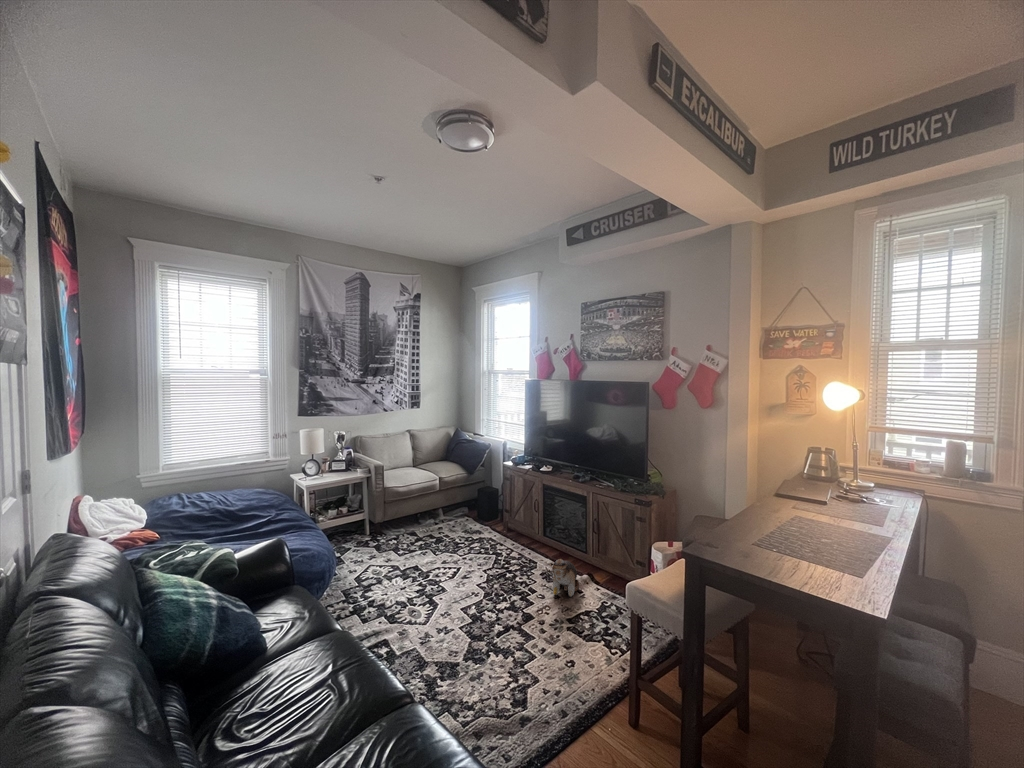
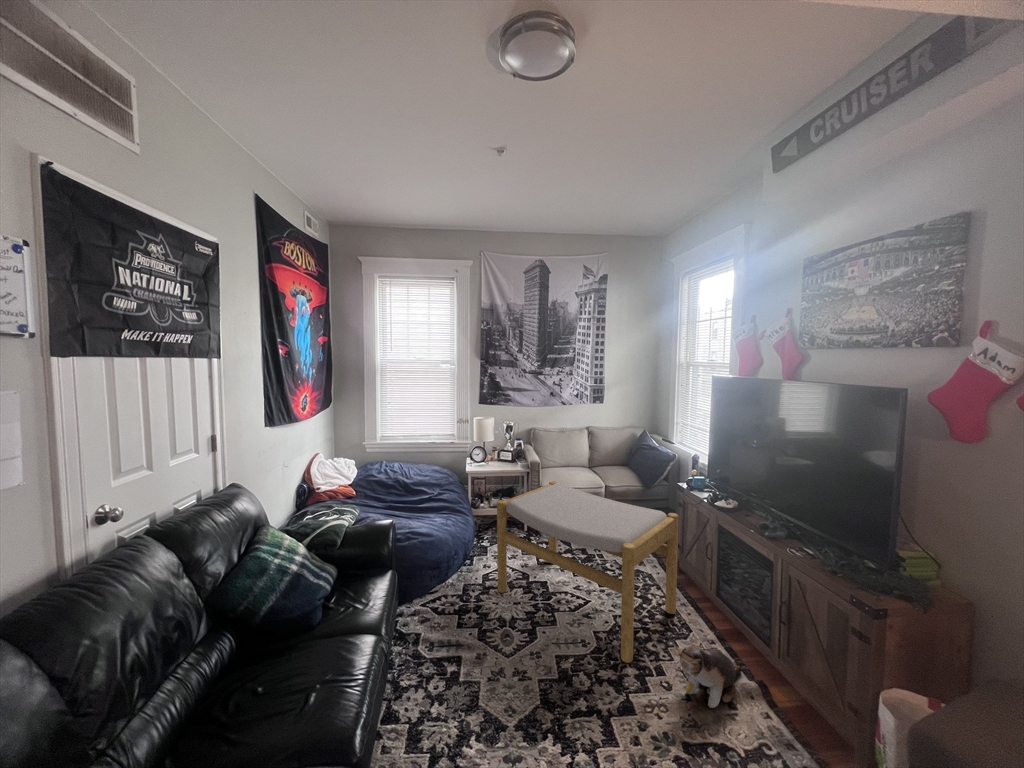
footstool: none [377,477,521,594] -> present [497,481,678,663]

